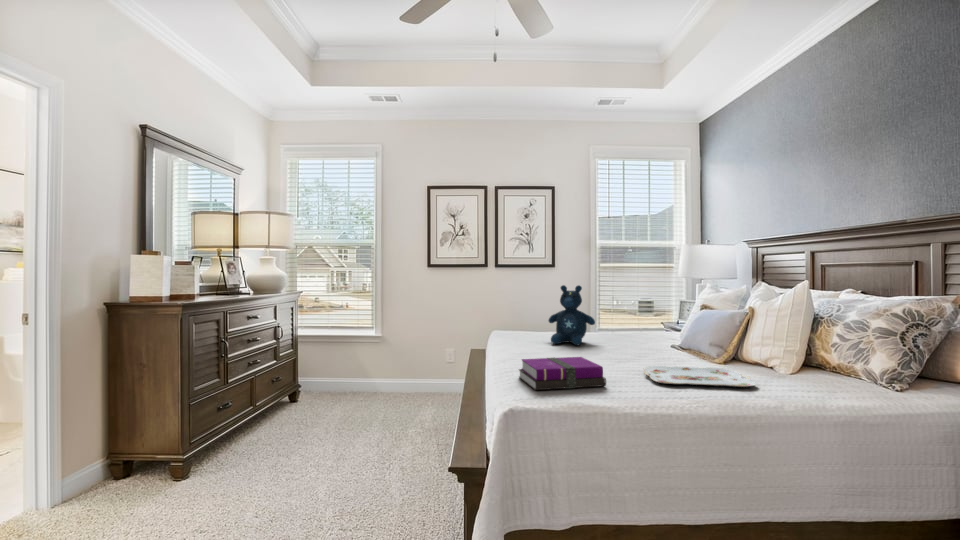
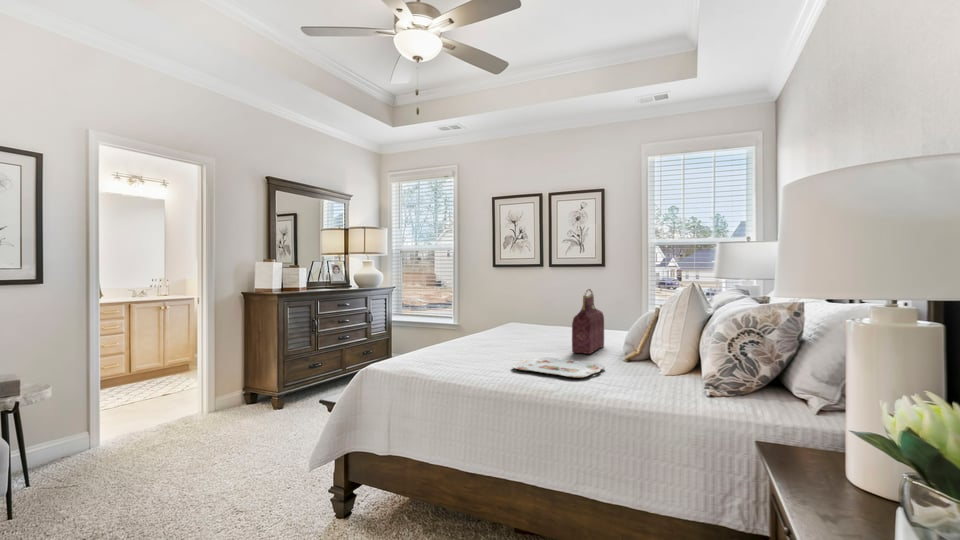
stuffed bear: present [549,285,595,345] -> none [529,285,571,339]
handbag: none [632,288,670,358] -> present [572,289,604,354]
notebook: present [519,357,606,390] -> none [415,342,480,366]

